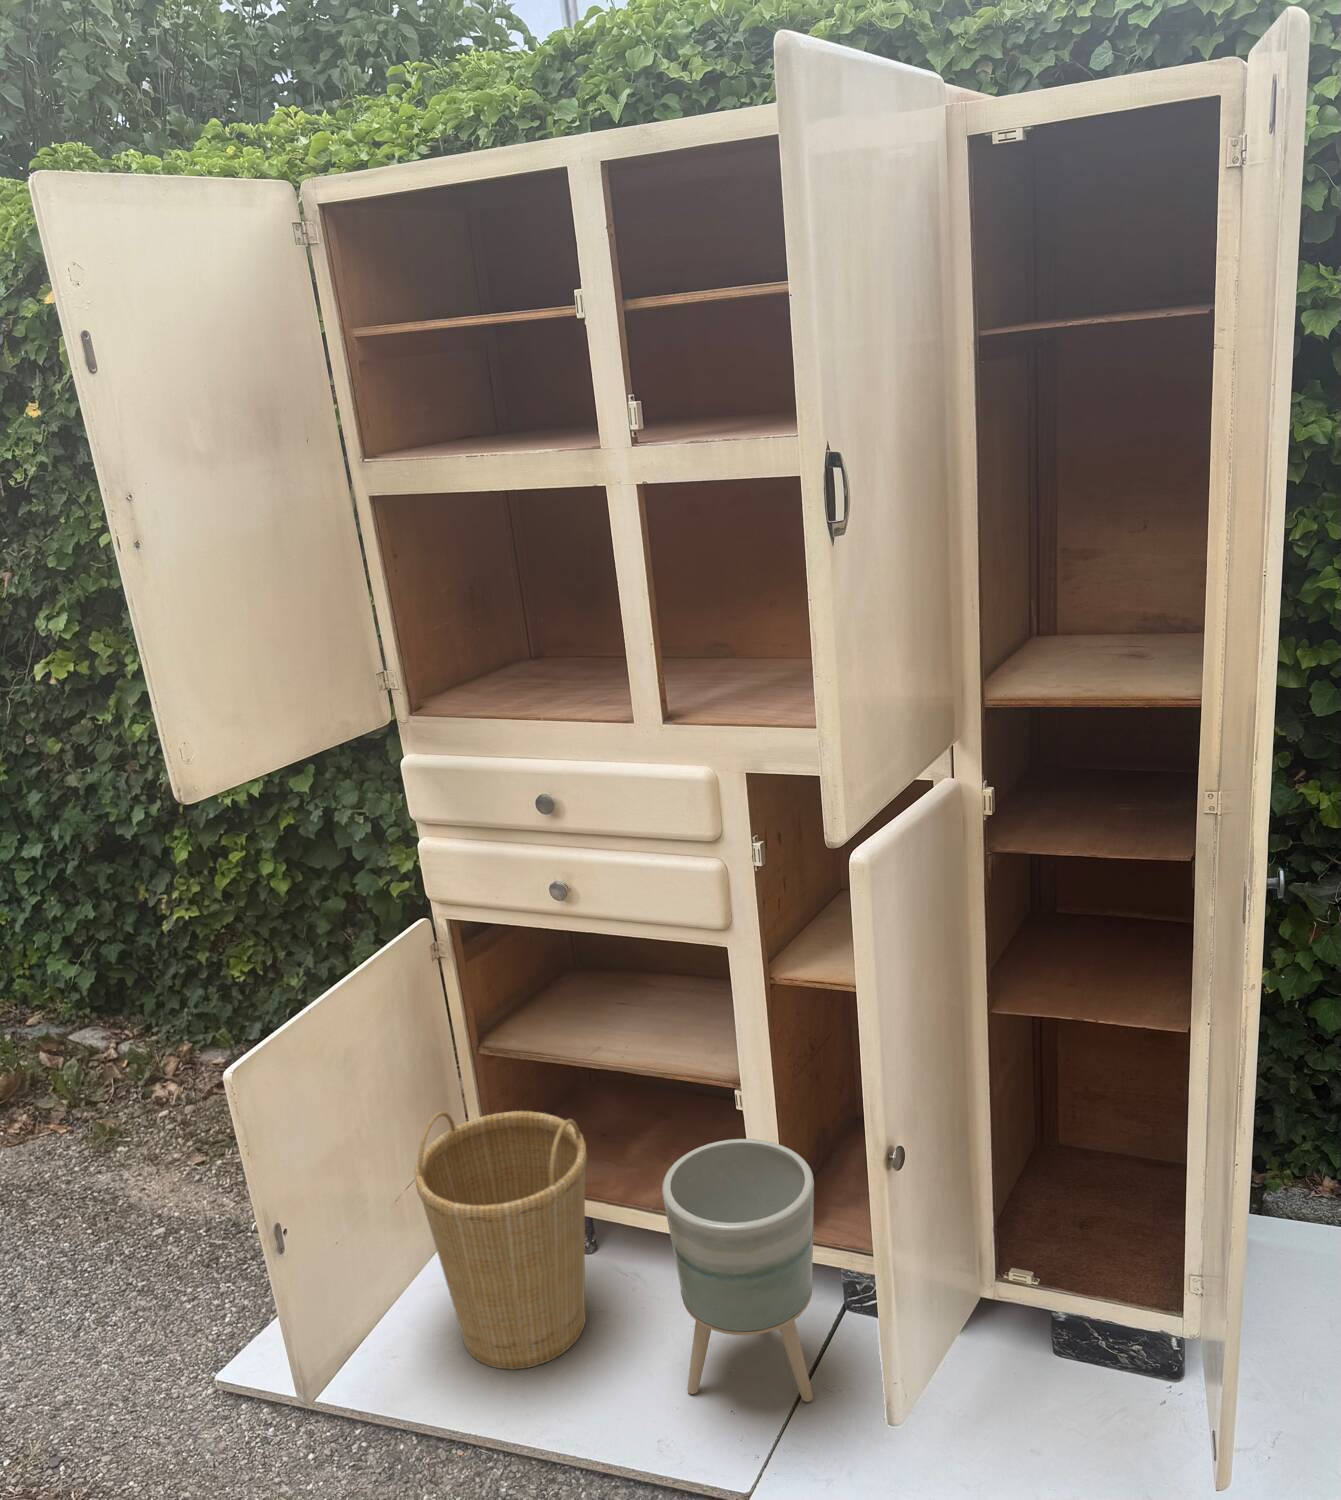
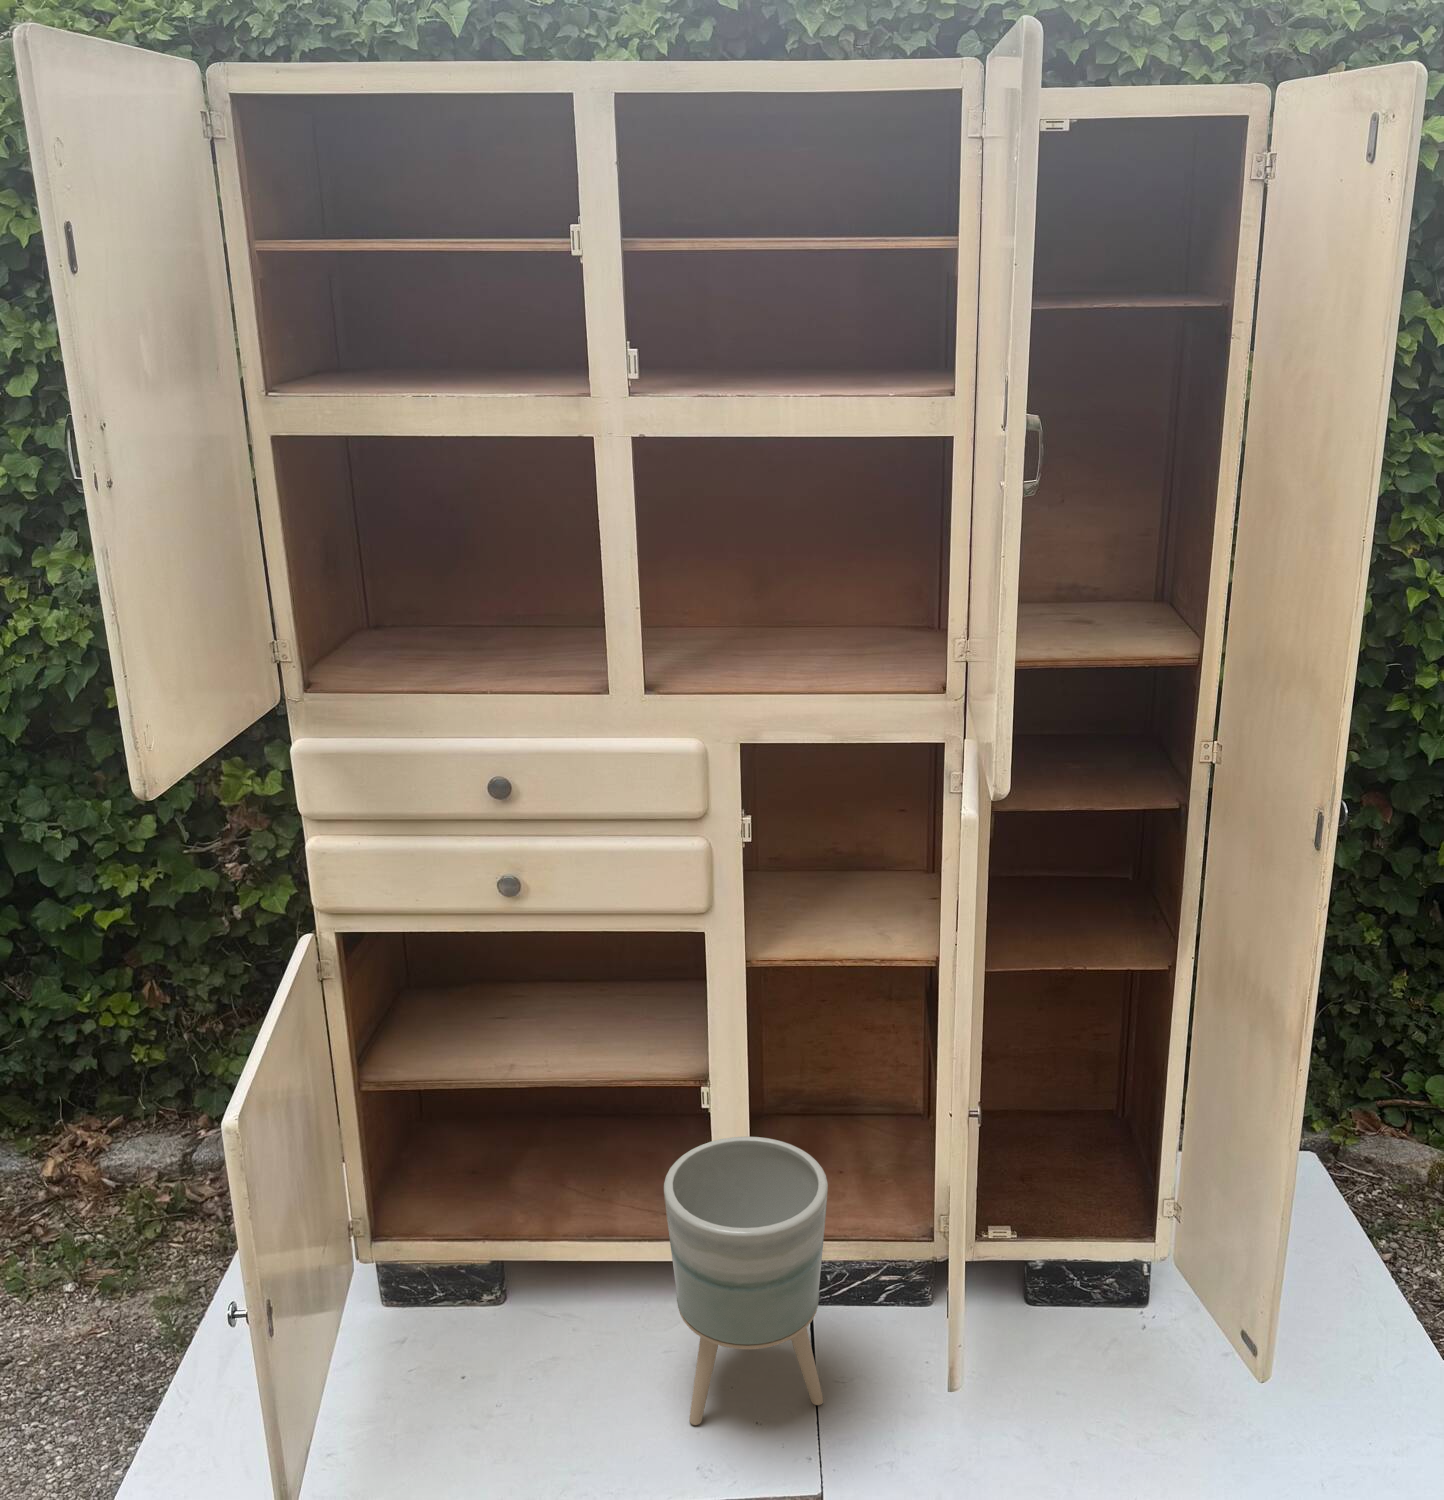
basket: present [414,1111,587,1369] -> none [352,1146,555,1448]

